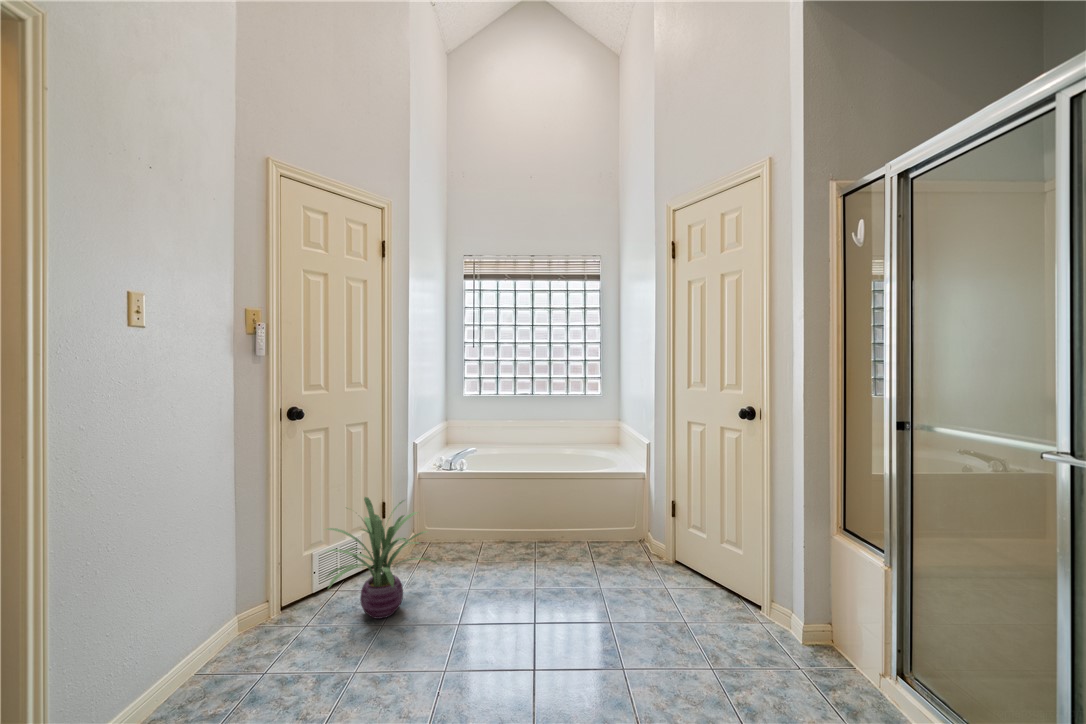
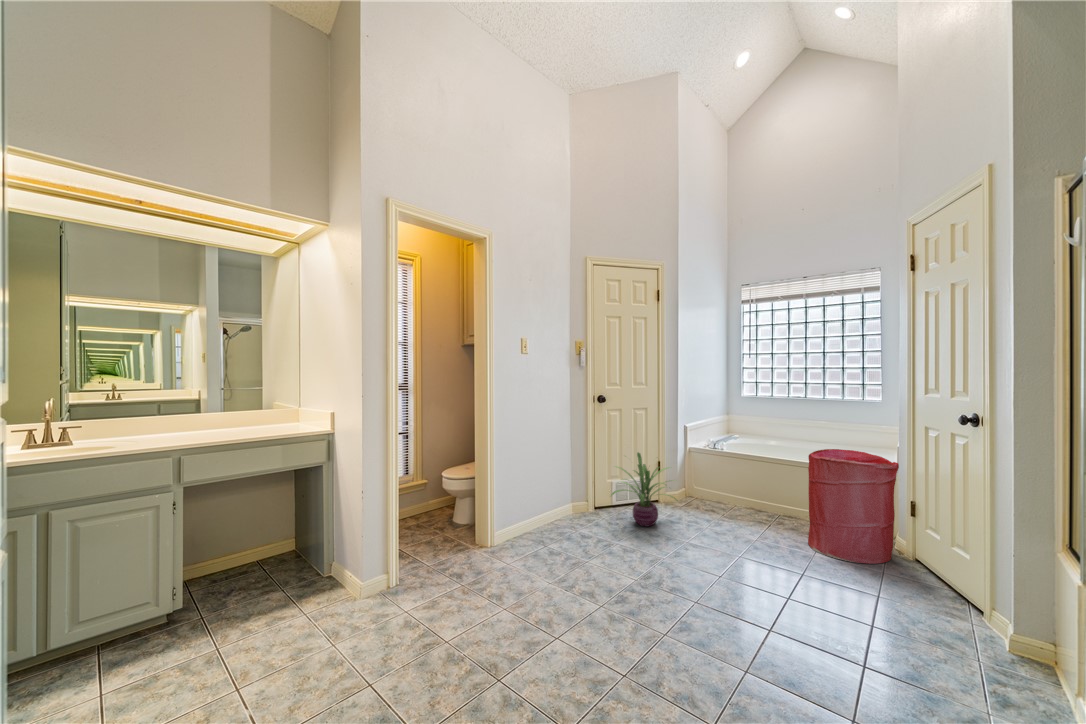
laundry hamper: none [585,455,672,589] -> present [808,449,899,564]

